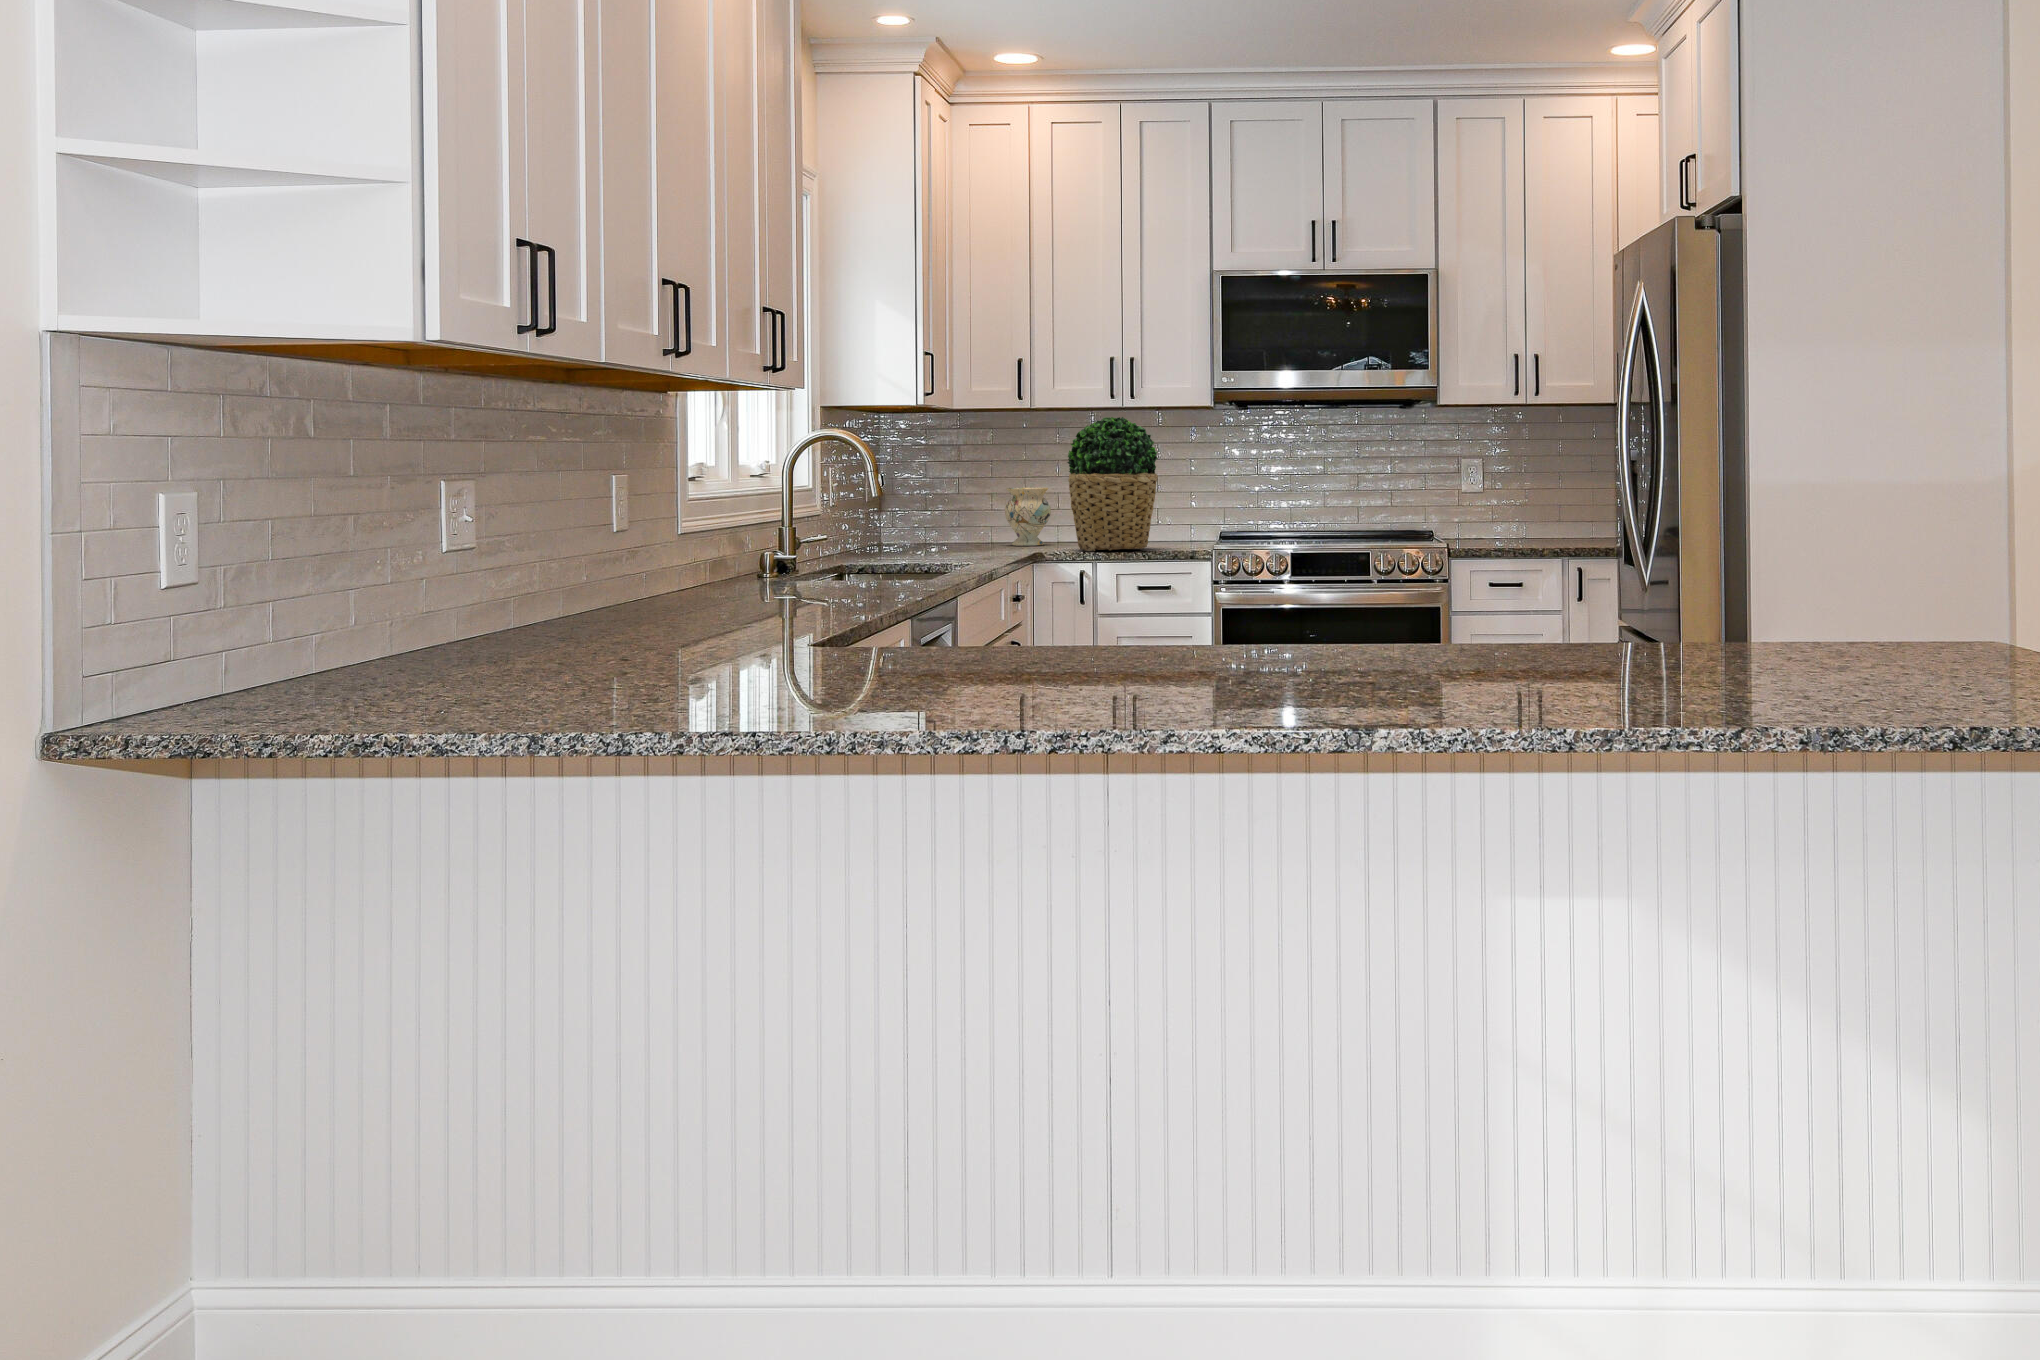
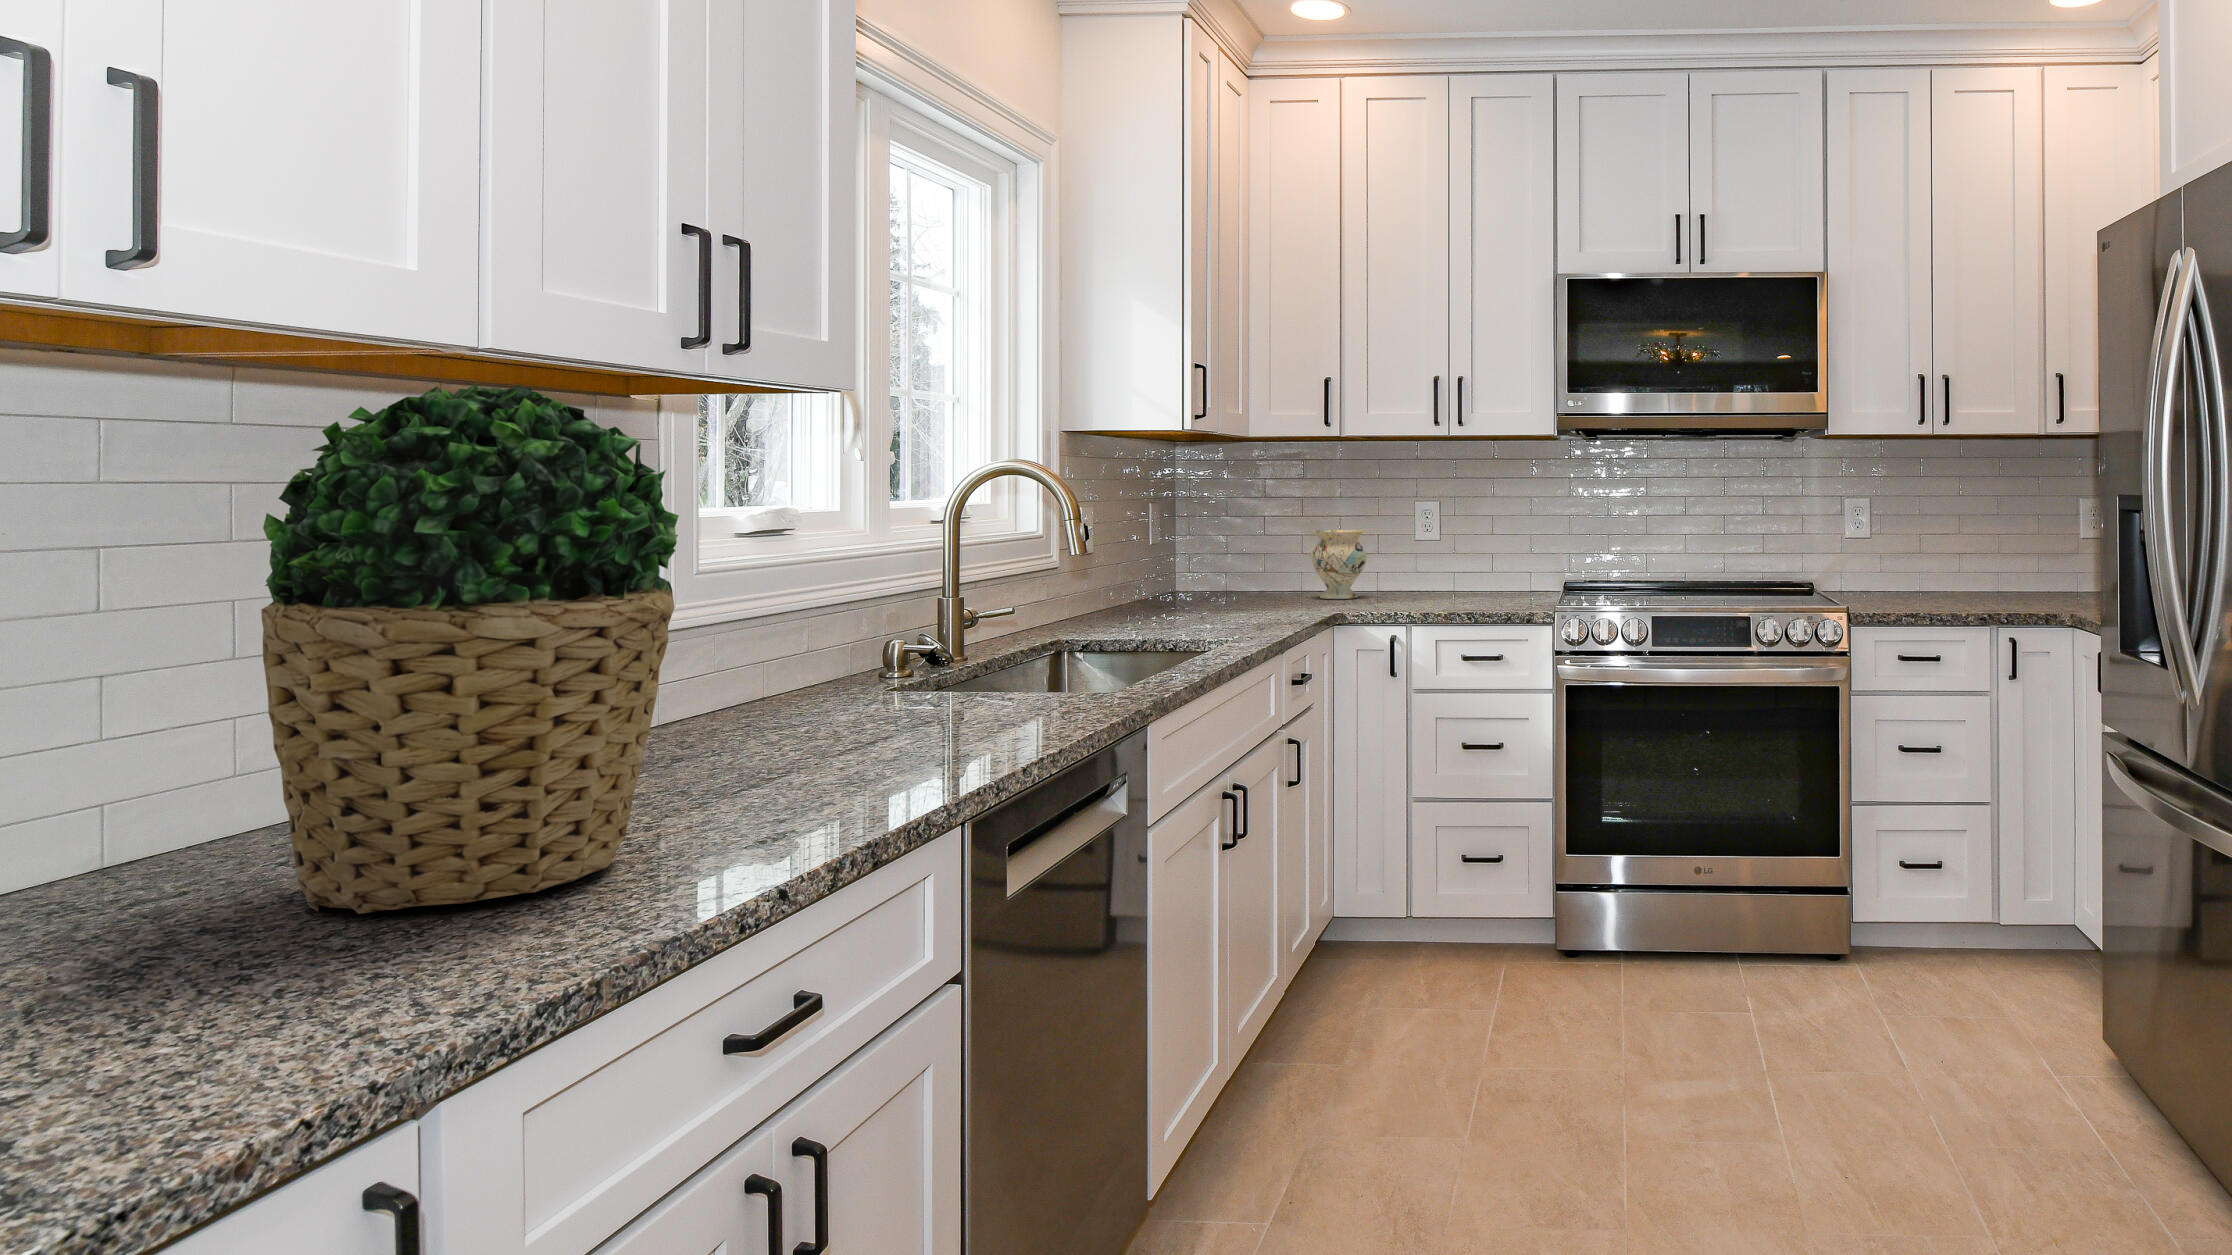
potted plant: present [1067,417,1158,551] -> present [261,384,679,914]

